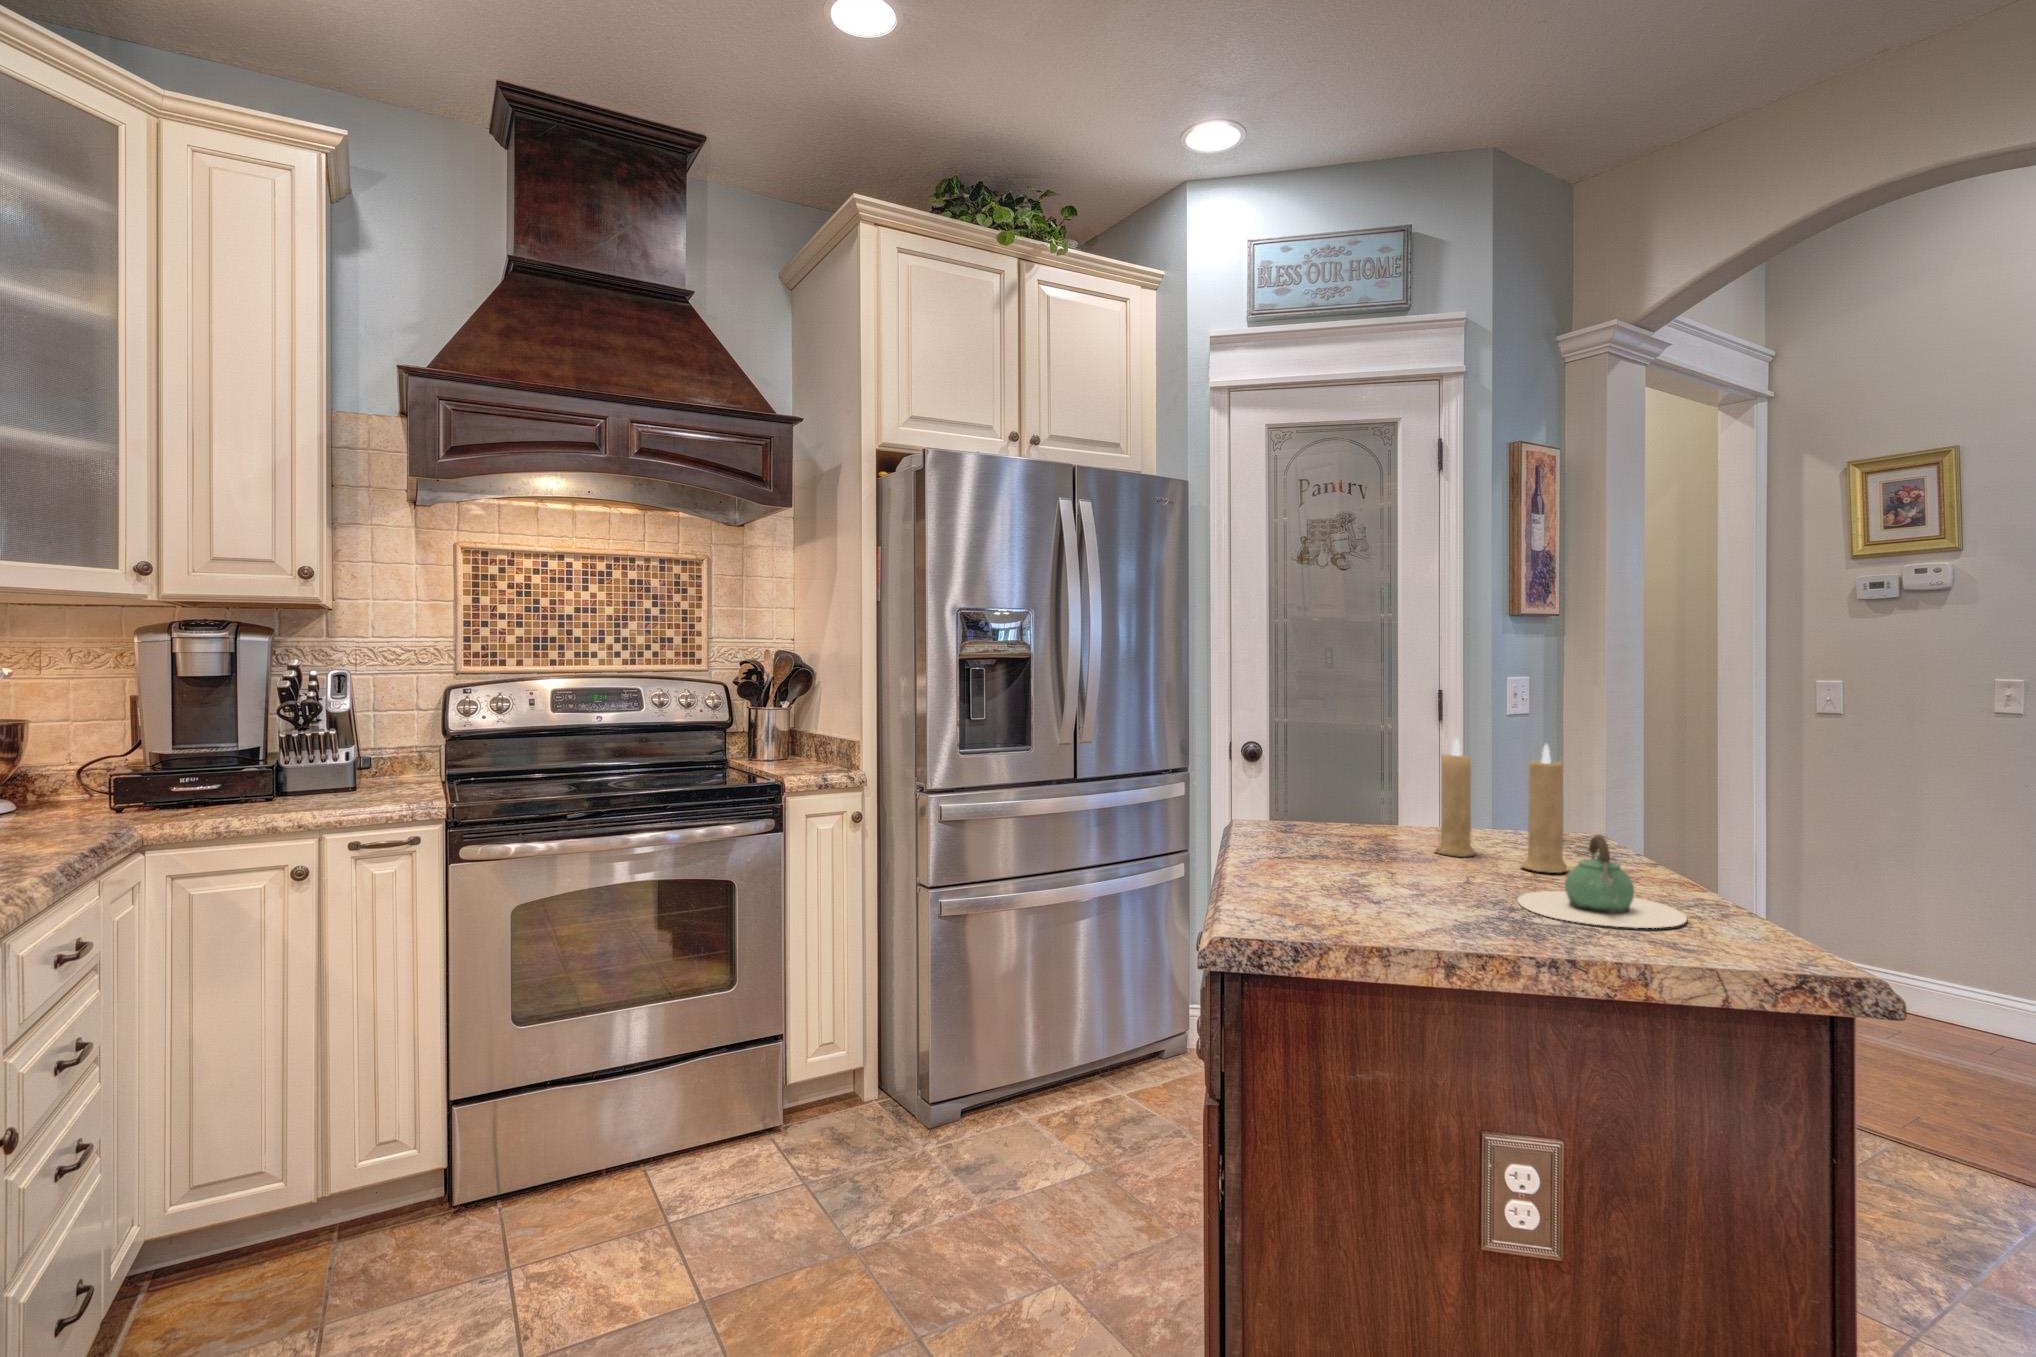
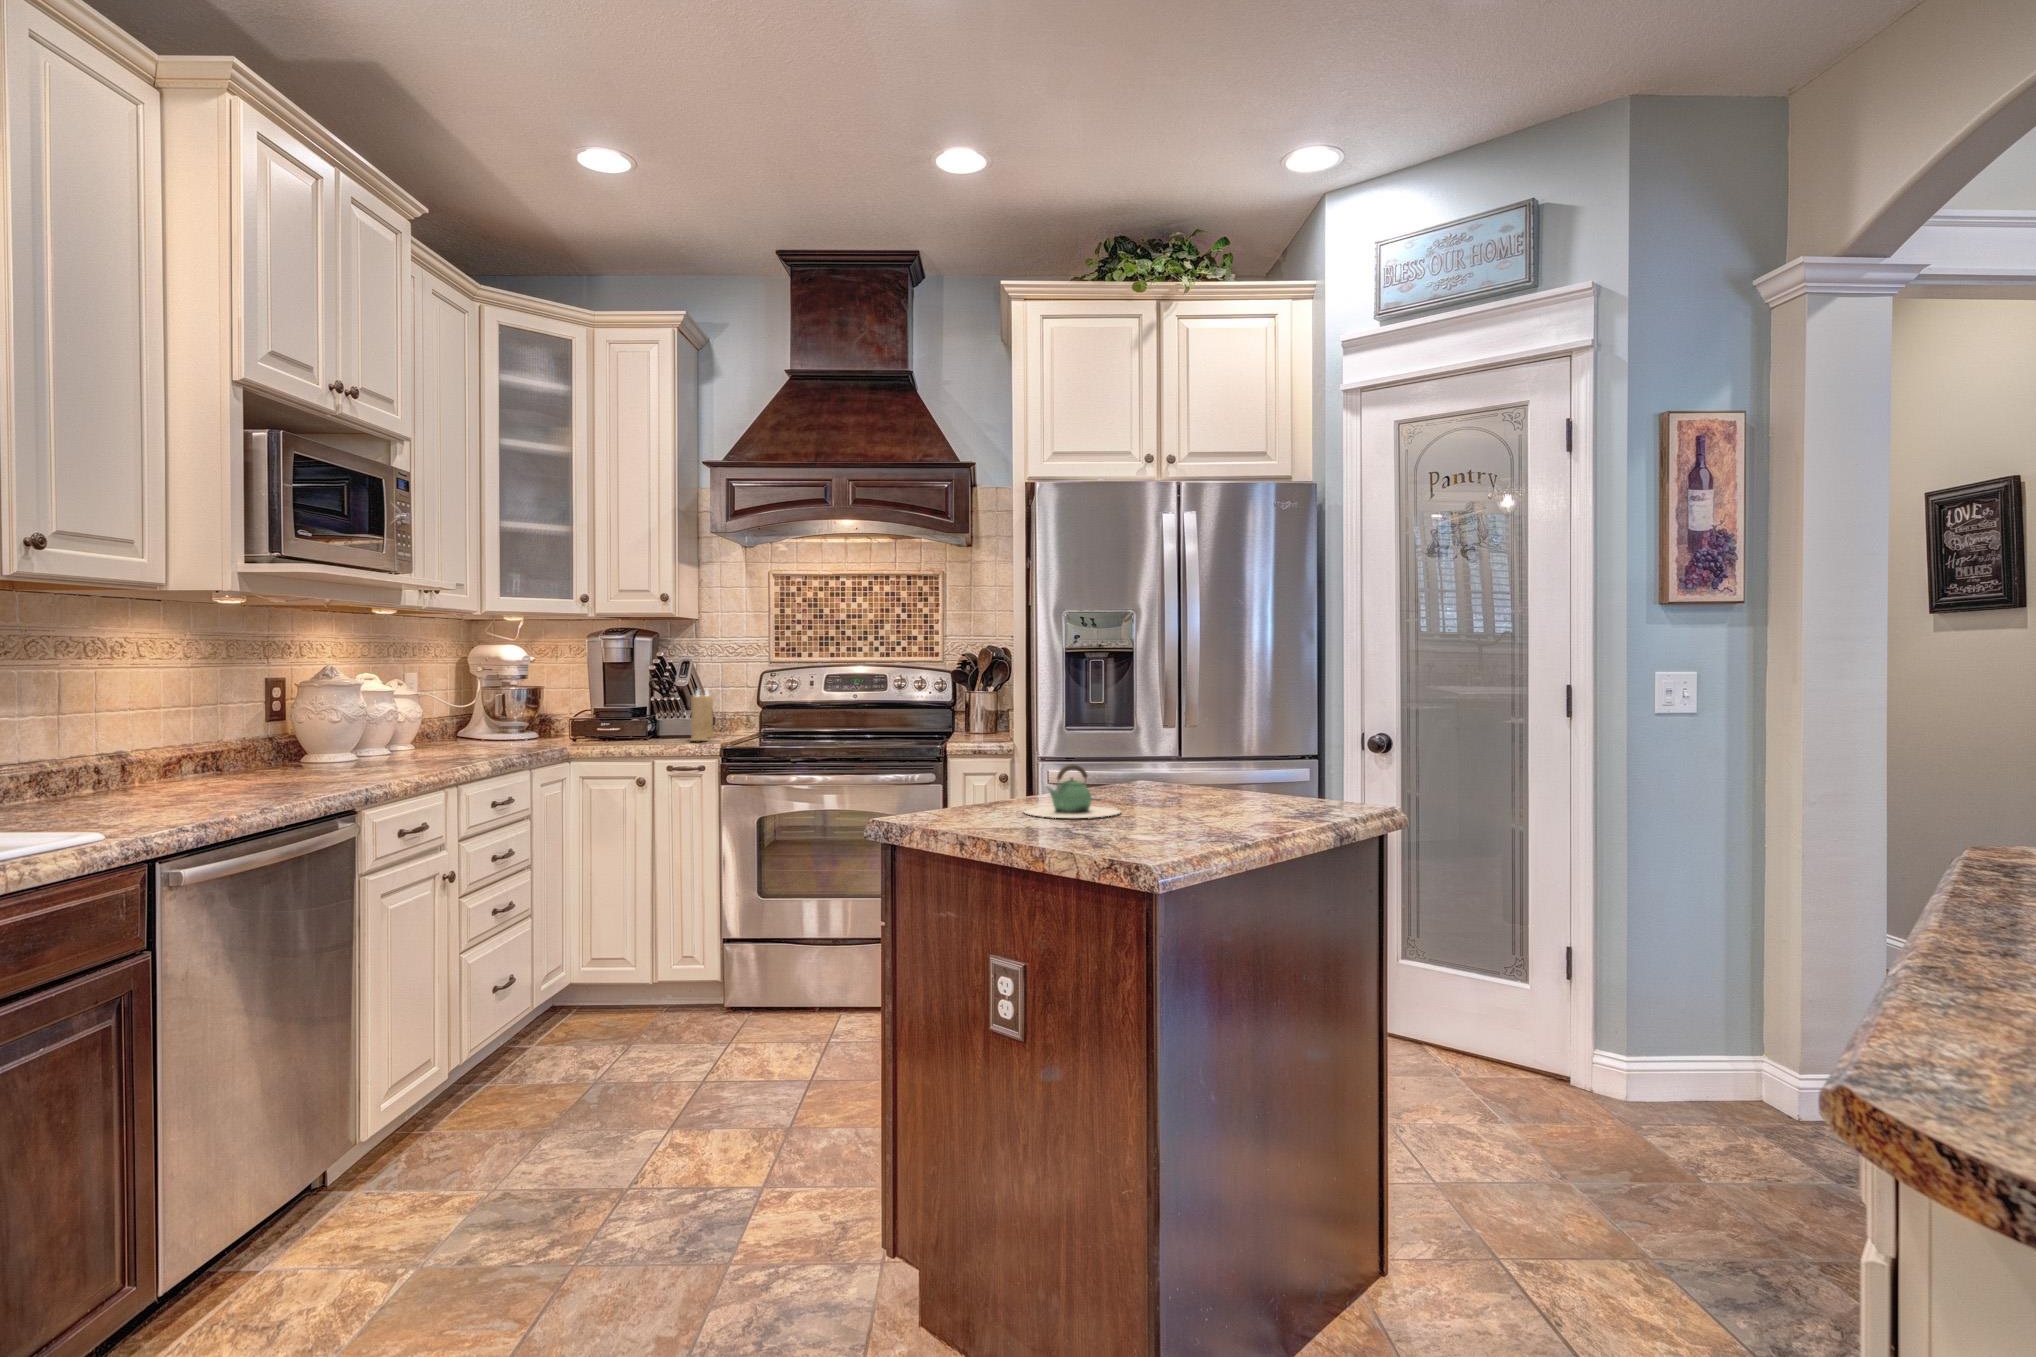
candle: present [1436,738,1567,873] -> present [691,689,715,741]

